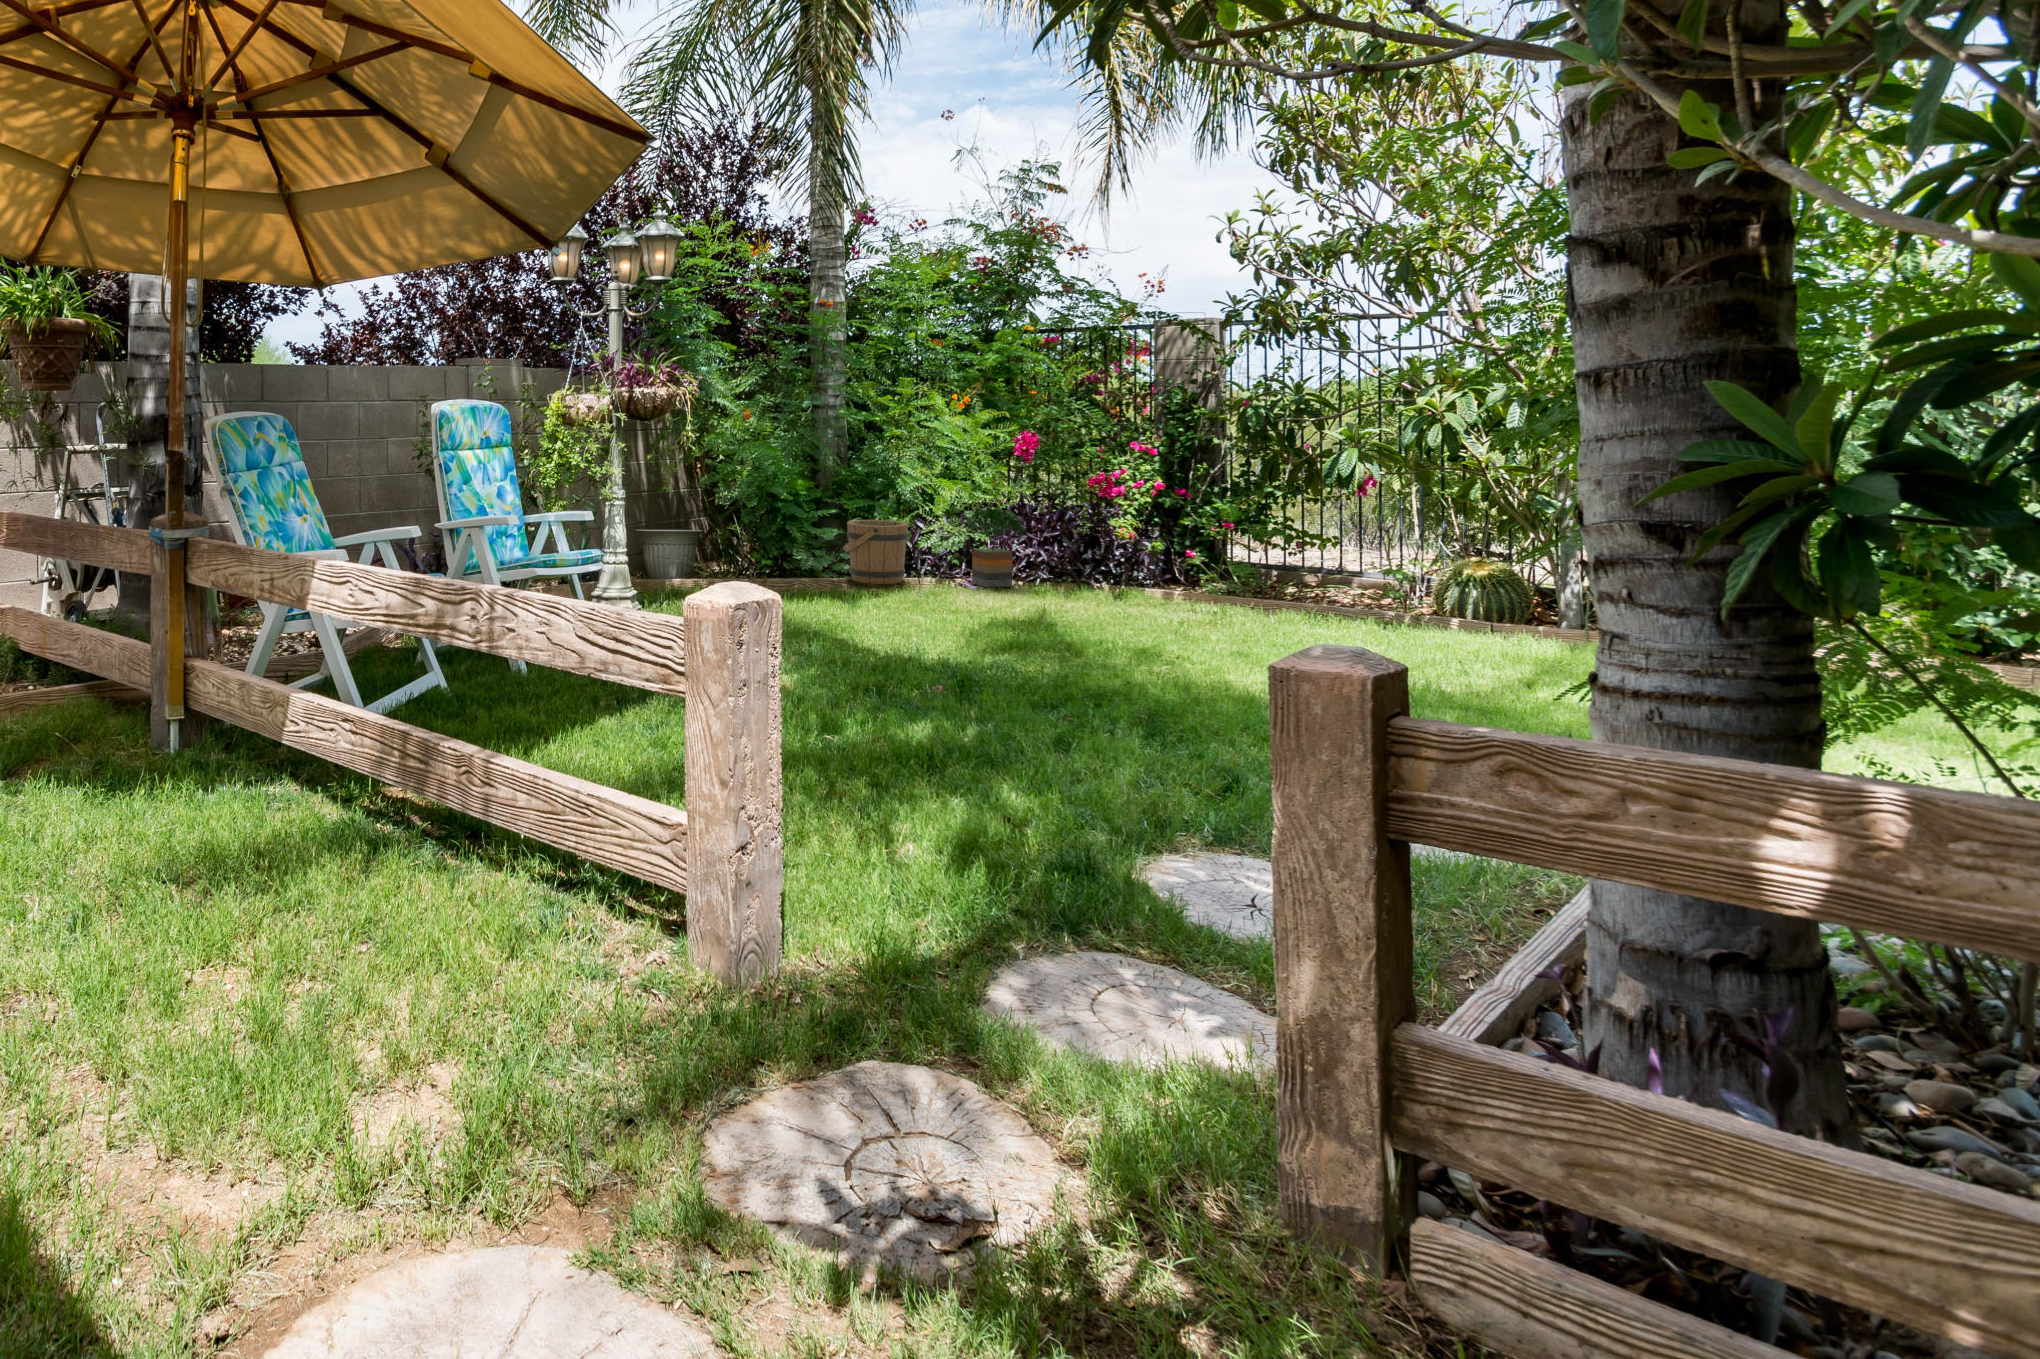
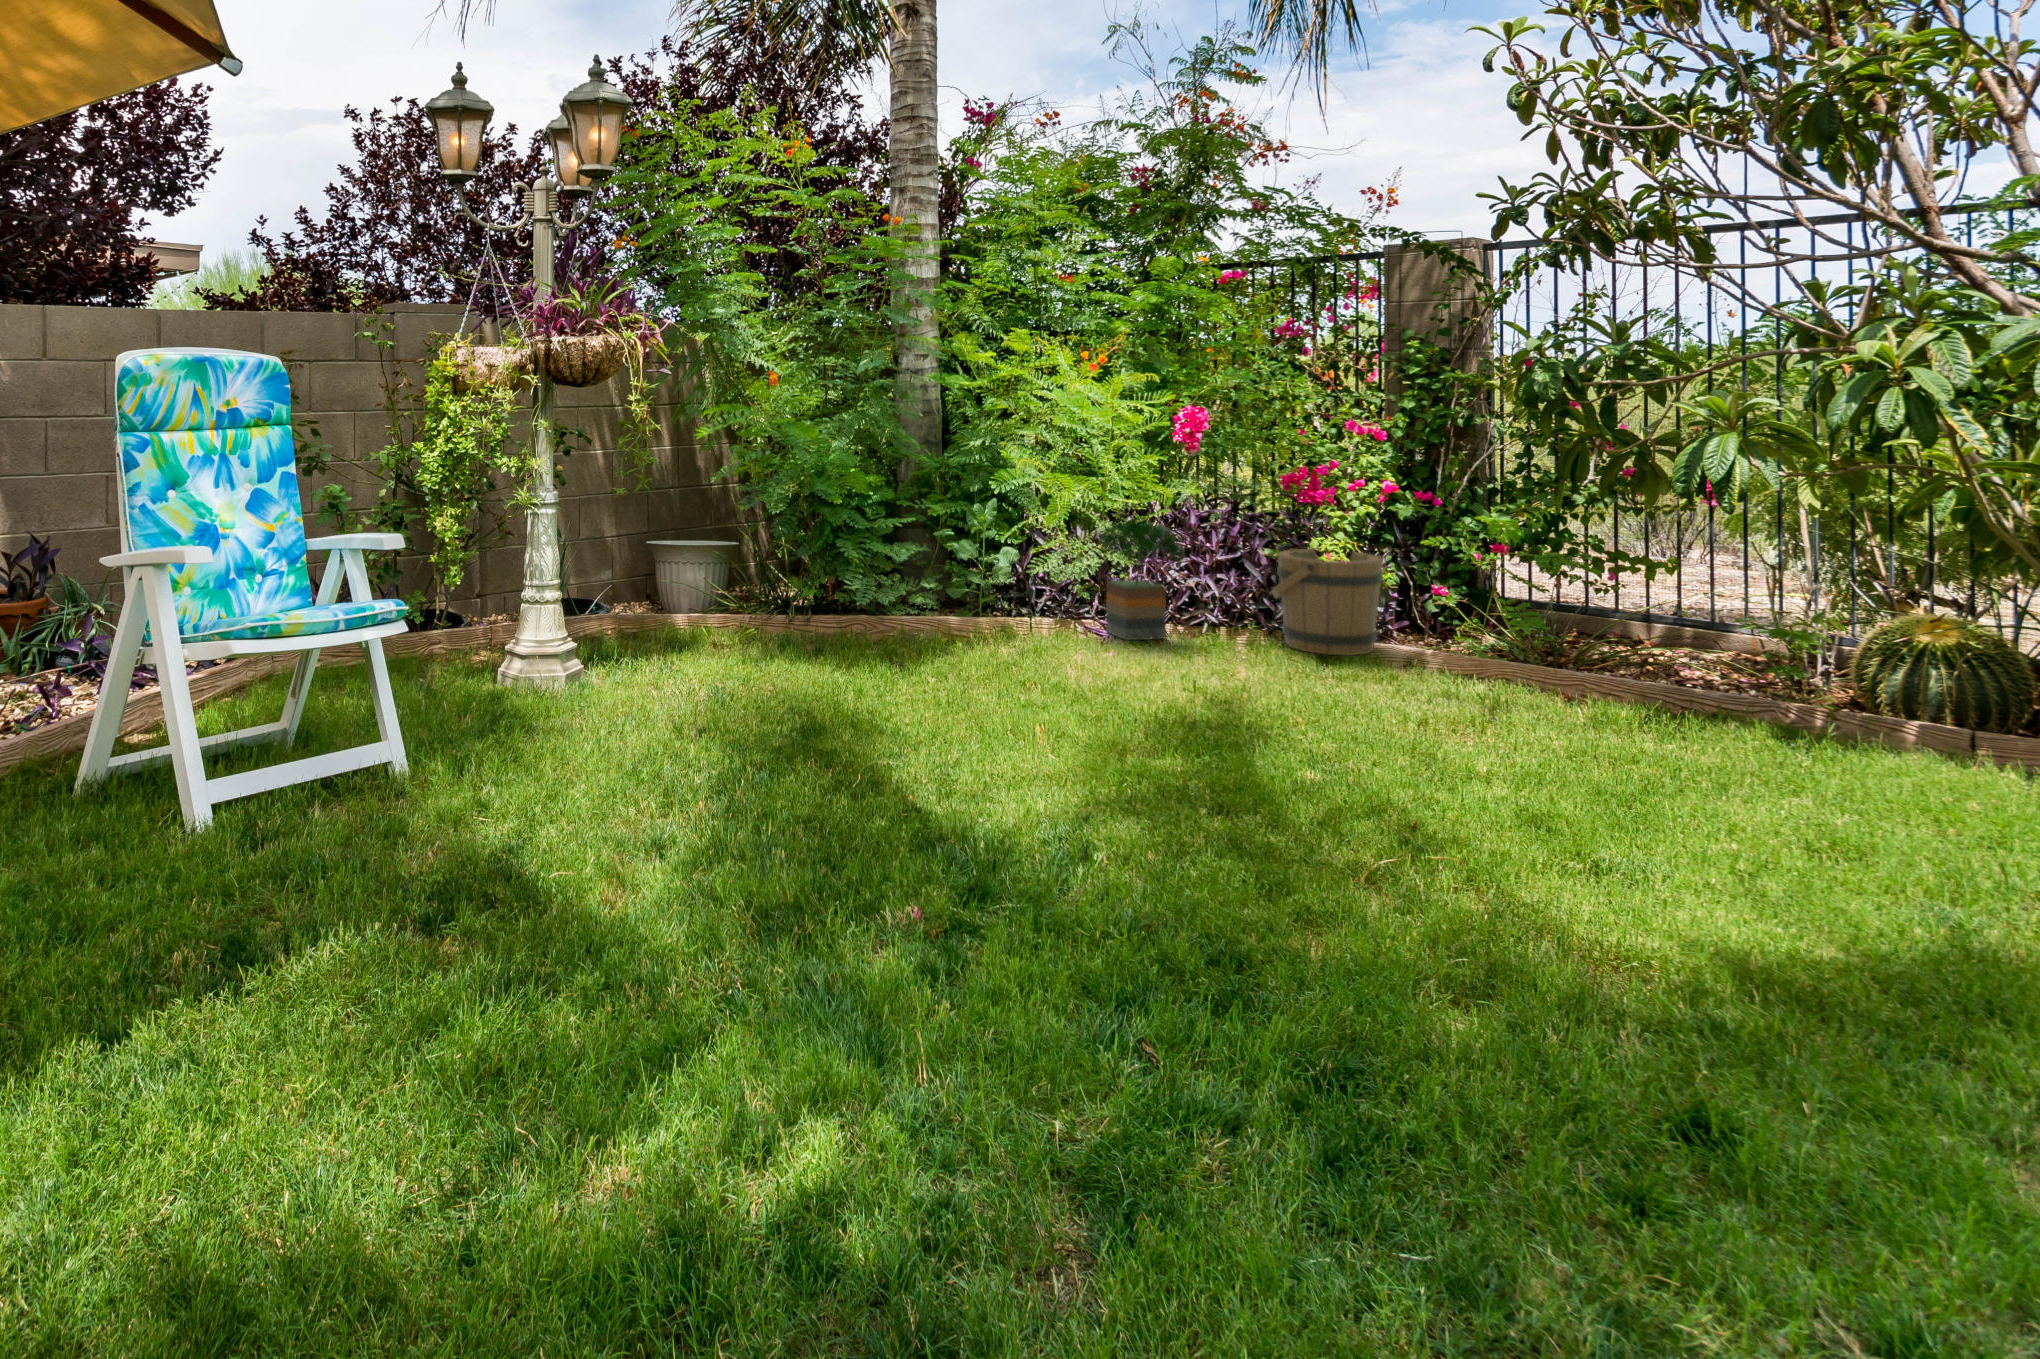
bucket: present [843,520,908,584] -> present [1272,549,1383,655]

